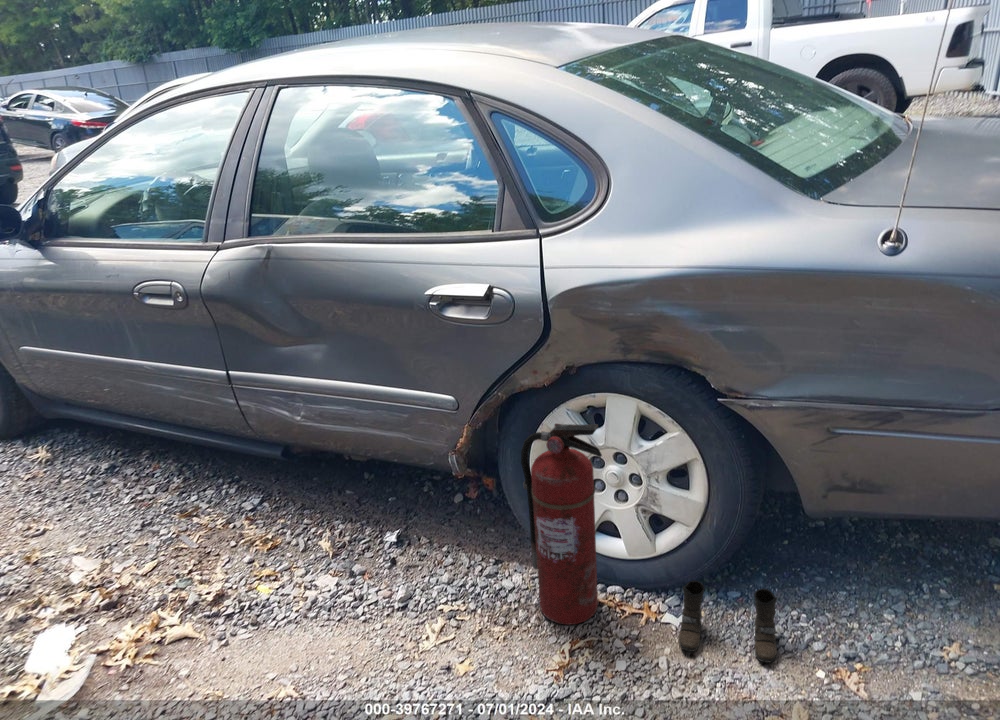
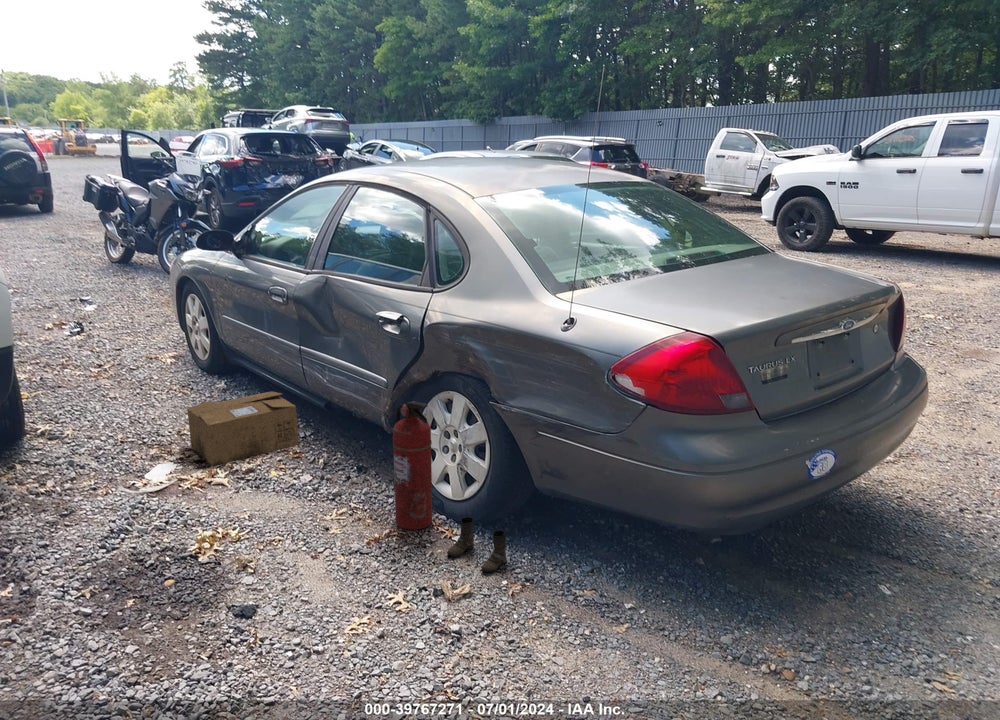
cardboard box: none [54,451,257,609] -> present [187,391,298,466]

